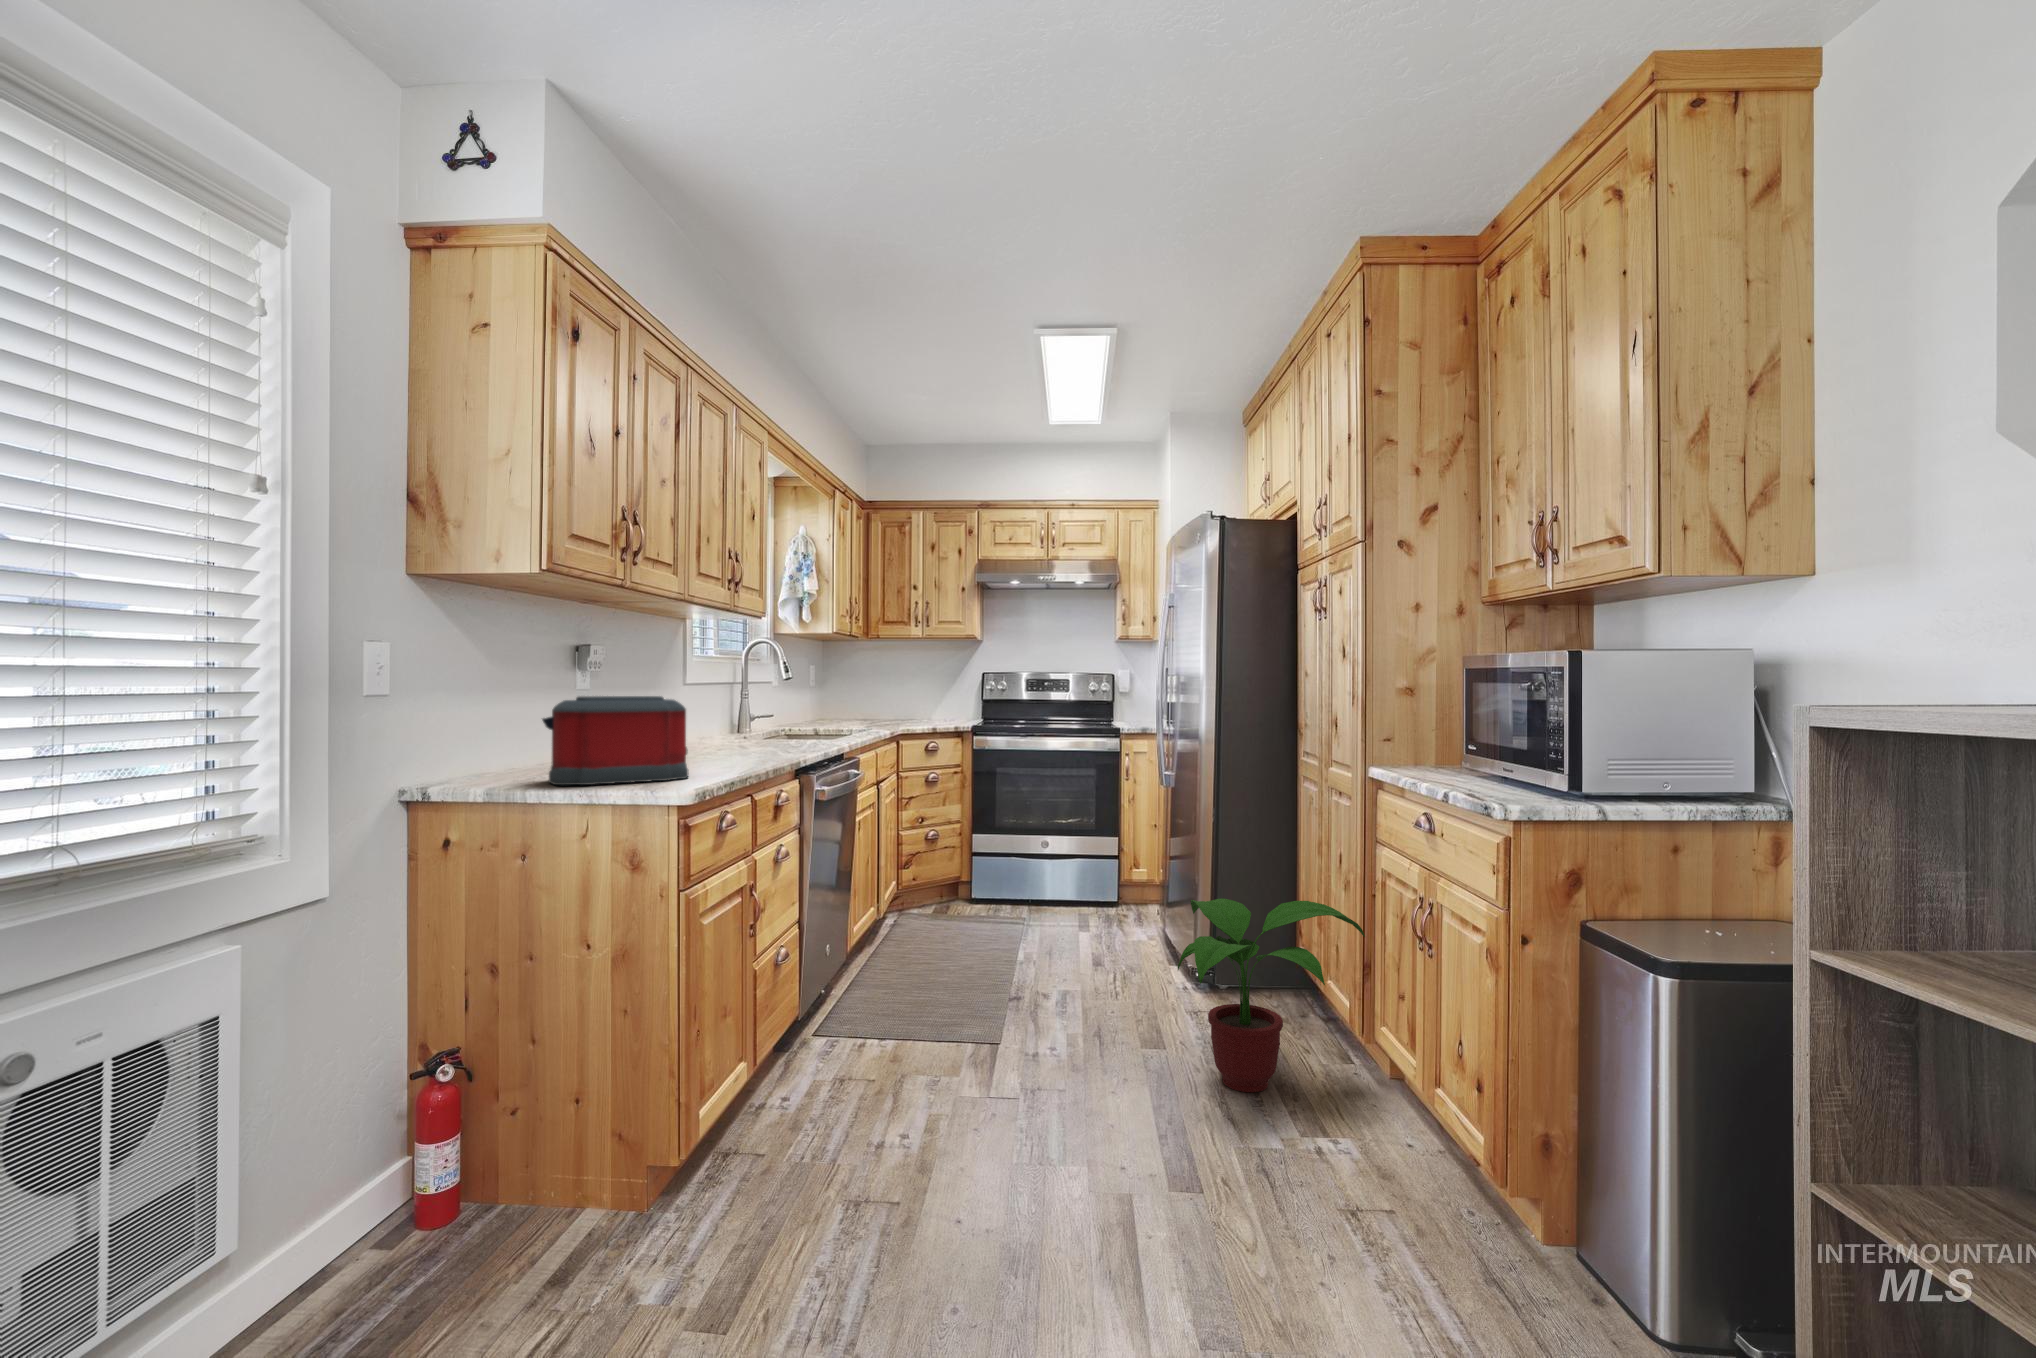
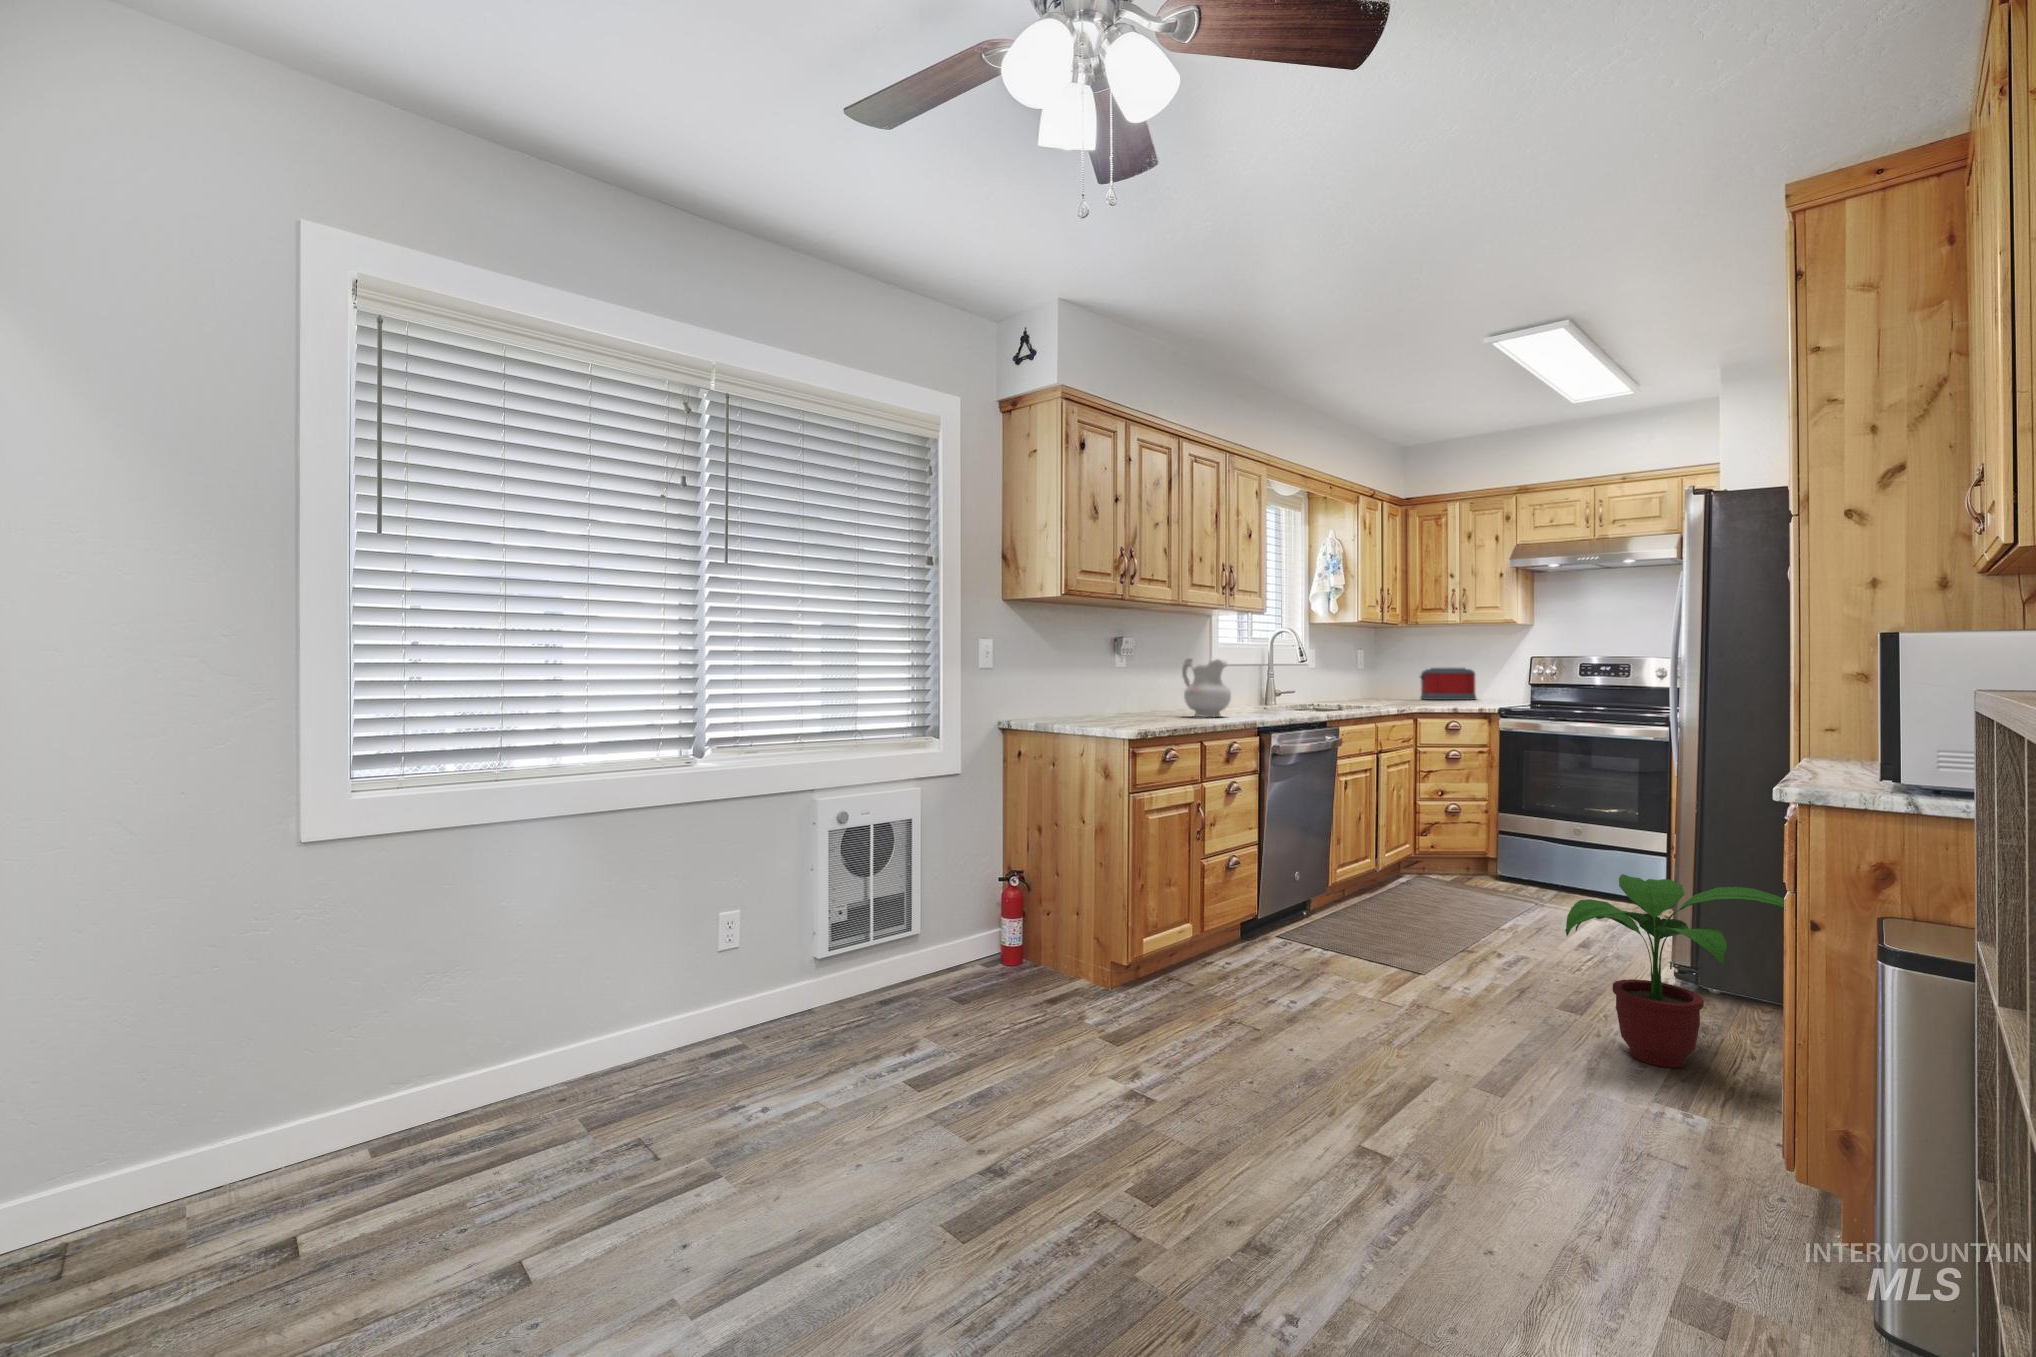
ceramic pitcher: none [691,676,764,758] -> present [1182,658,1231,717]
toaster: present [542,696,689,785] -> present [1420,668,1476,700]

